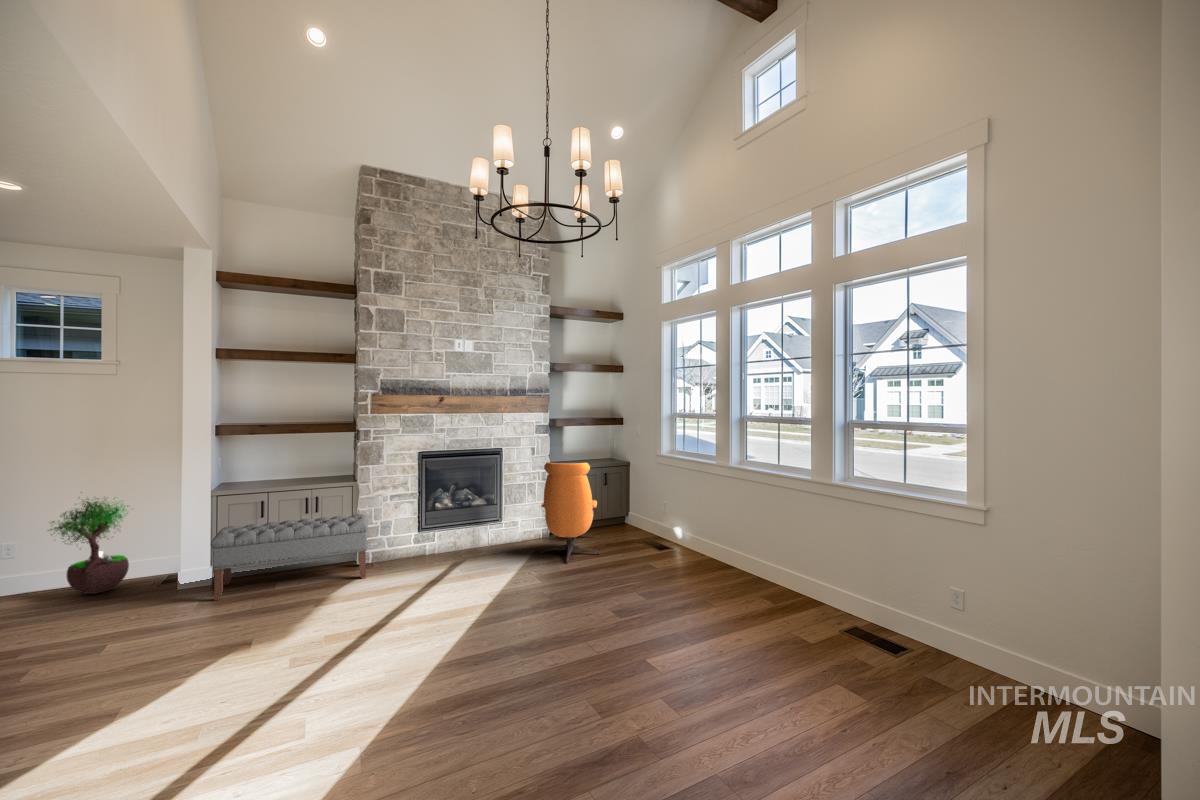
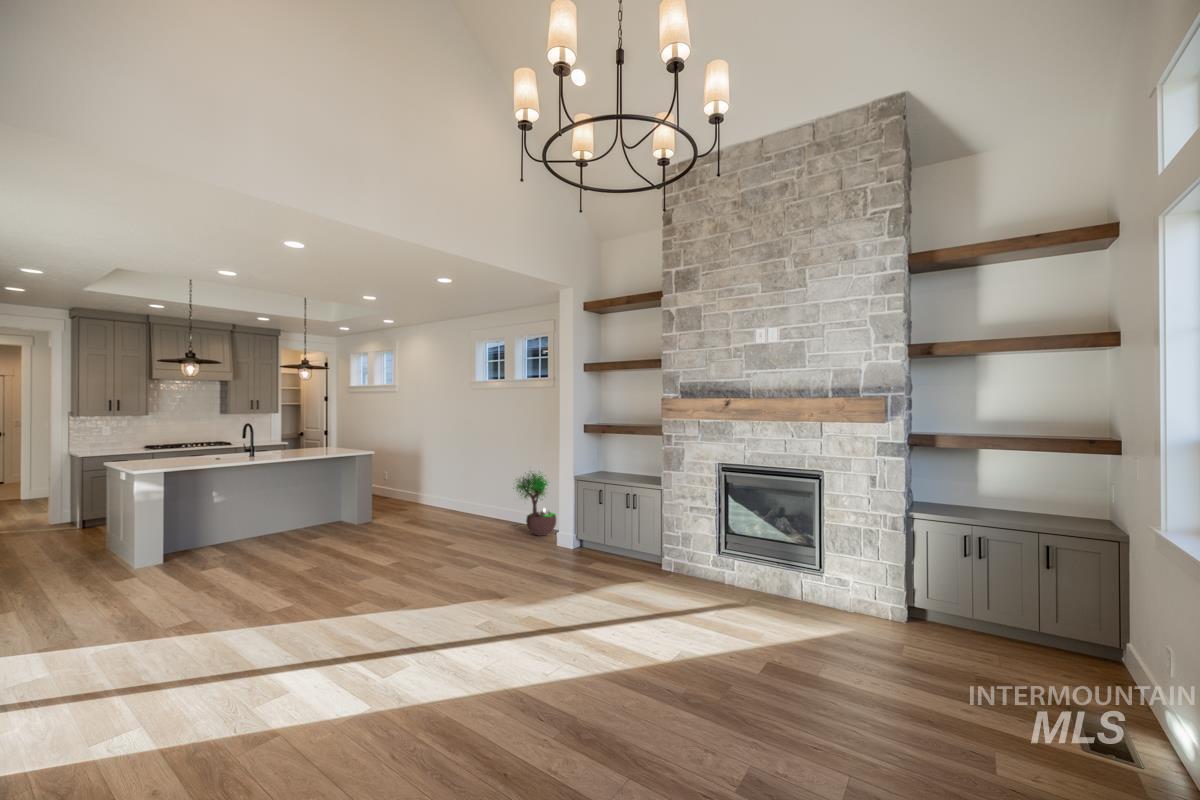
lounge chair: present [541,462,600,563] -> none [797,498,976,680]
bench: present [211,514,368,600] -> none [551,507,668,584]

